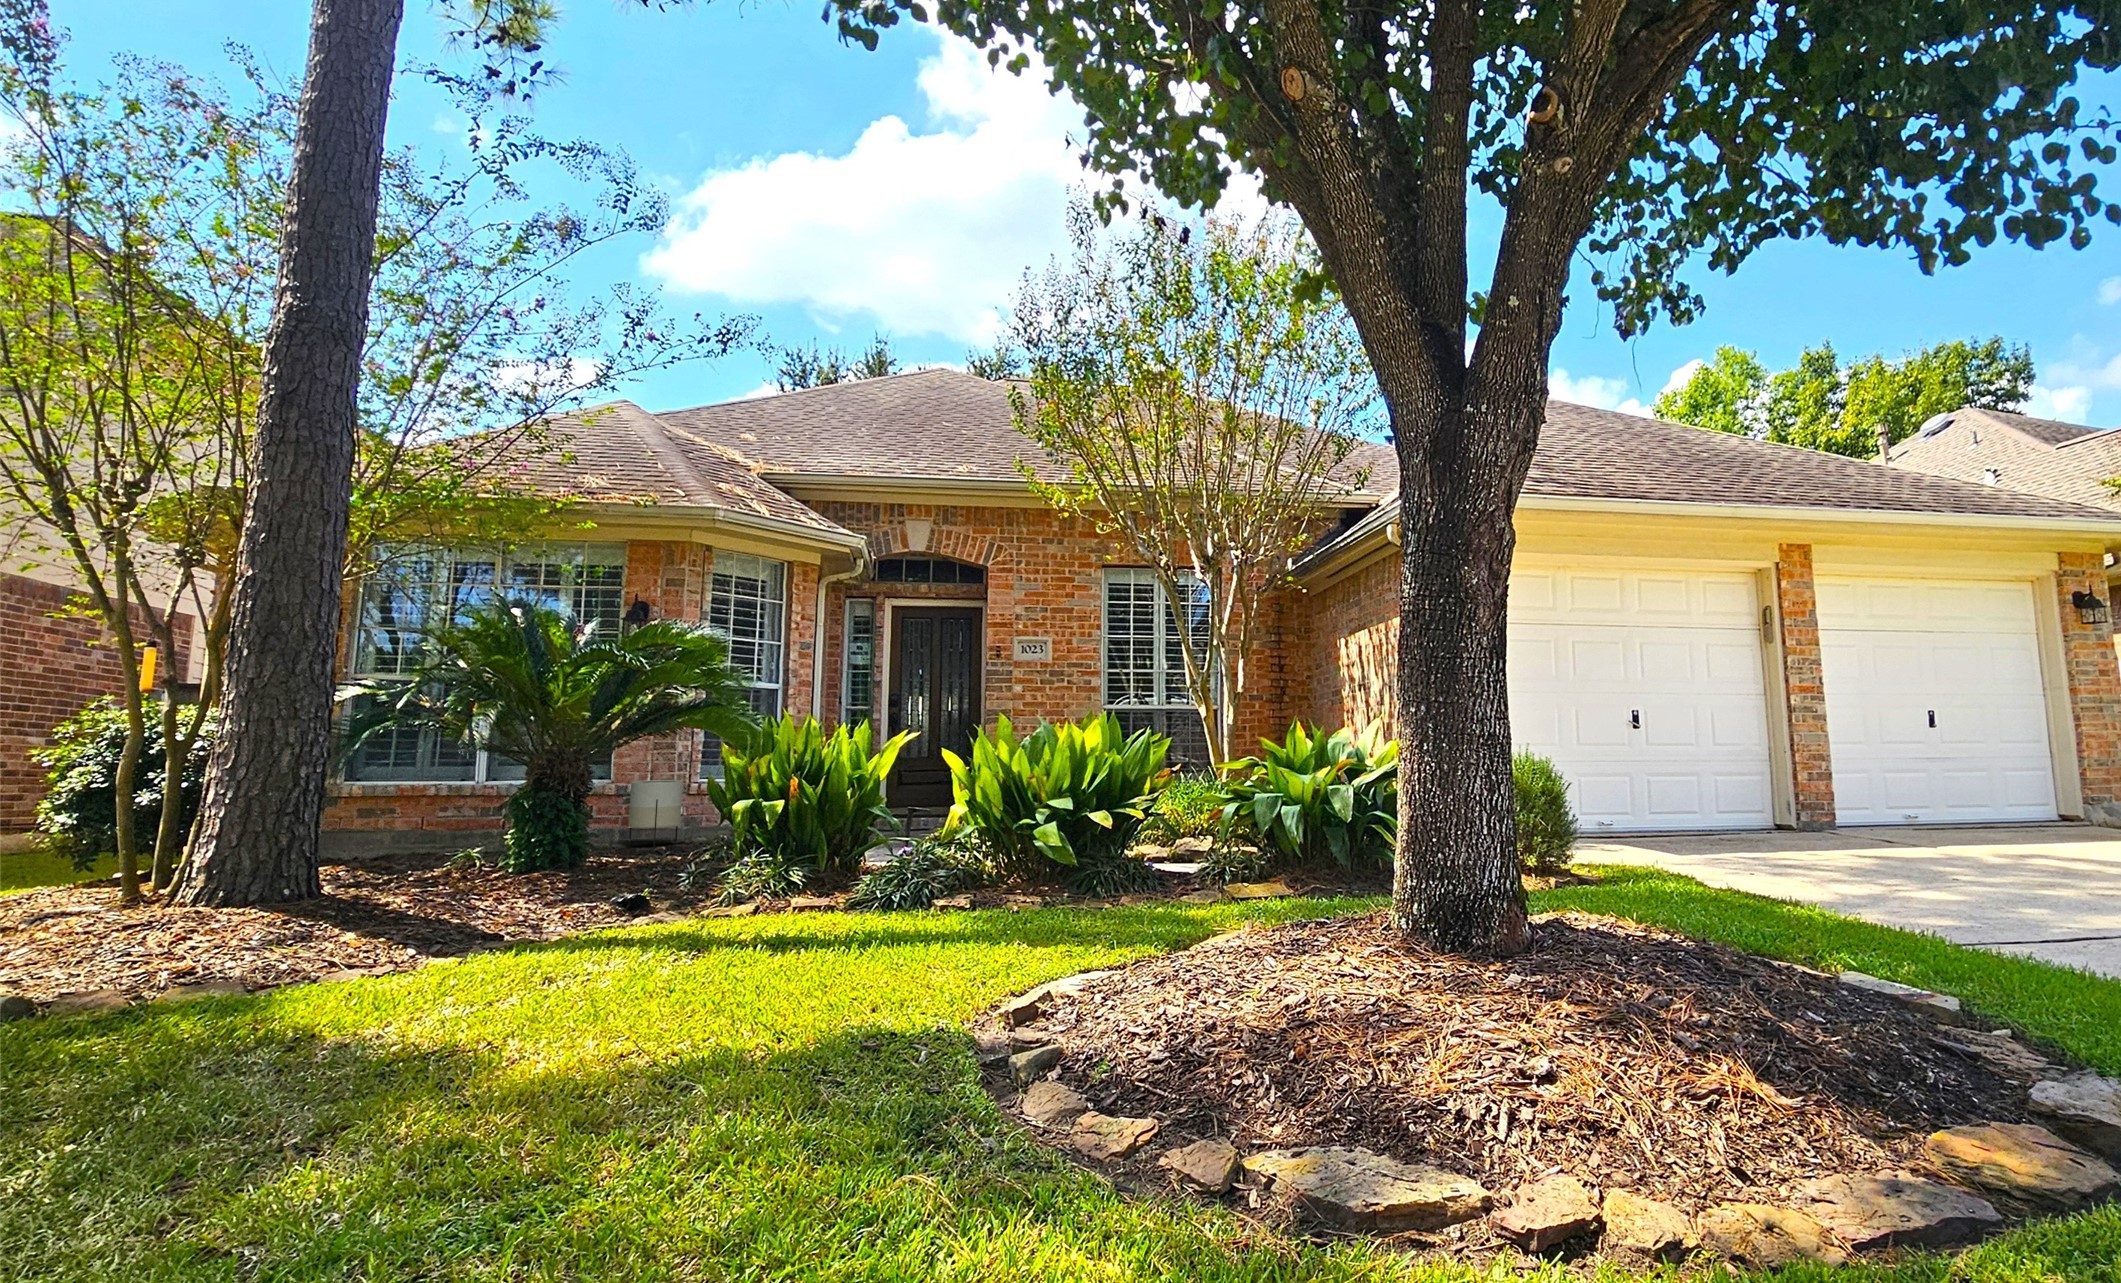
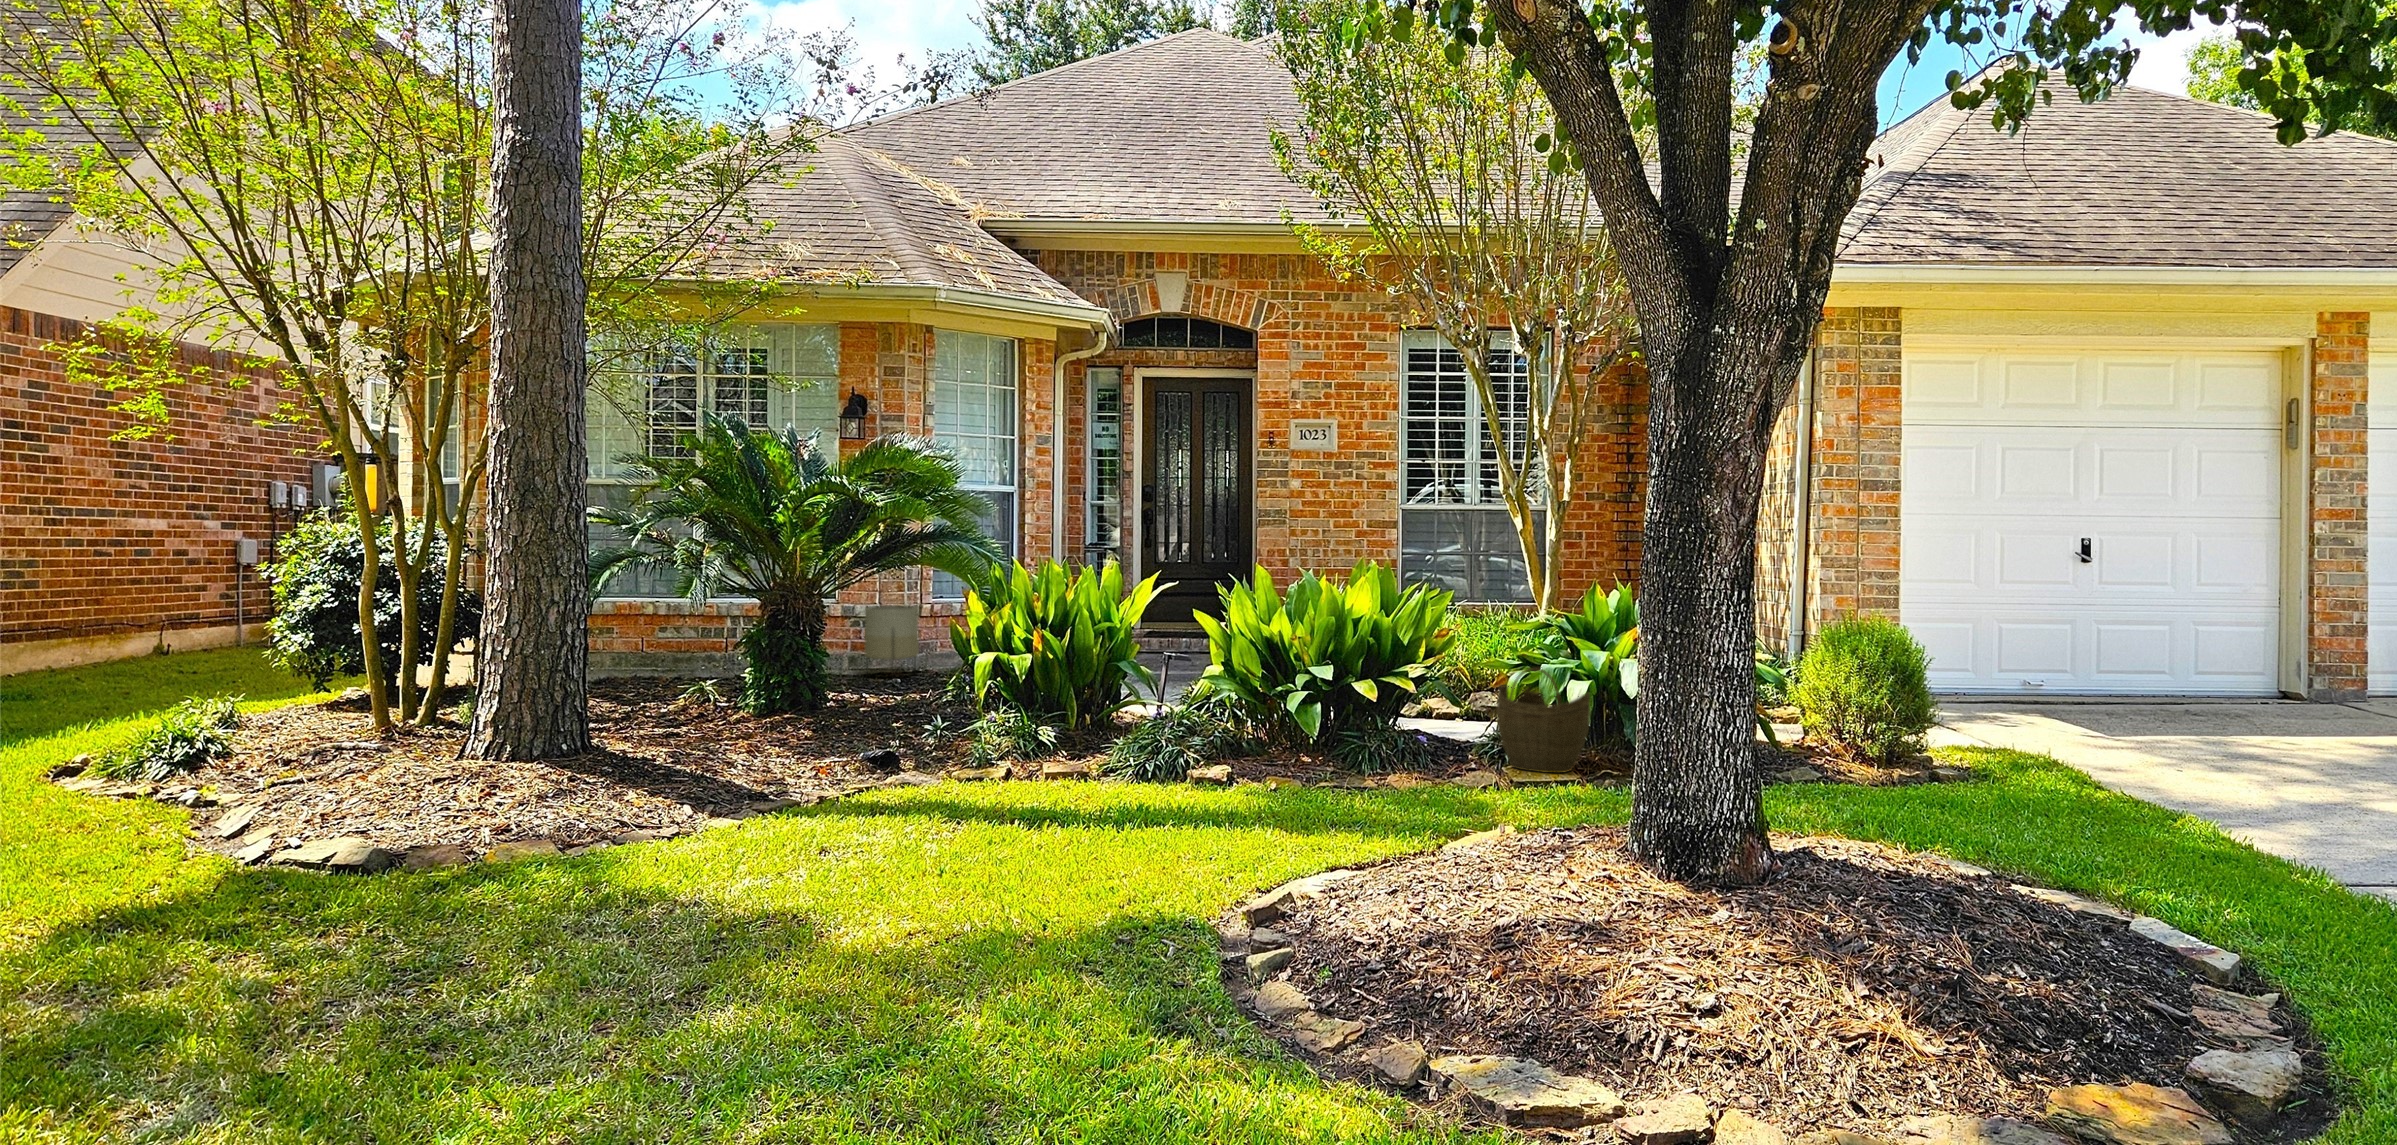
woven basket: none [1213,796,1295,895] -> present [1496,668,1591,773]

